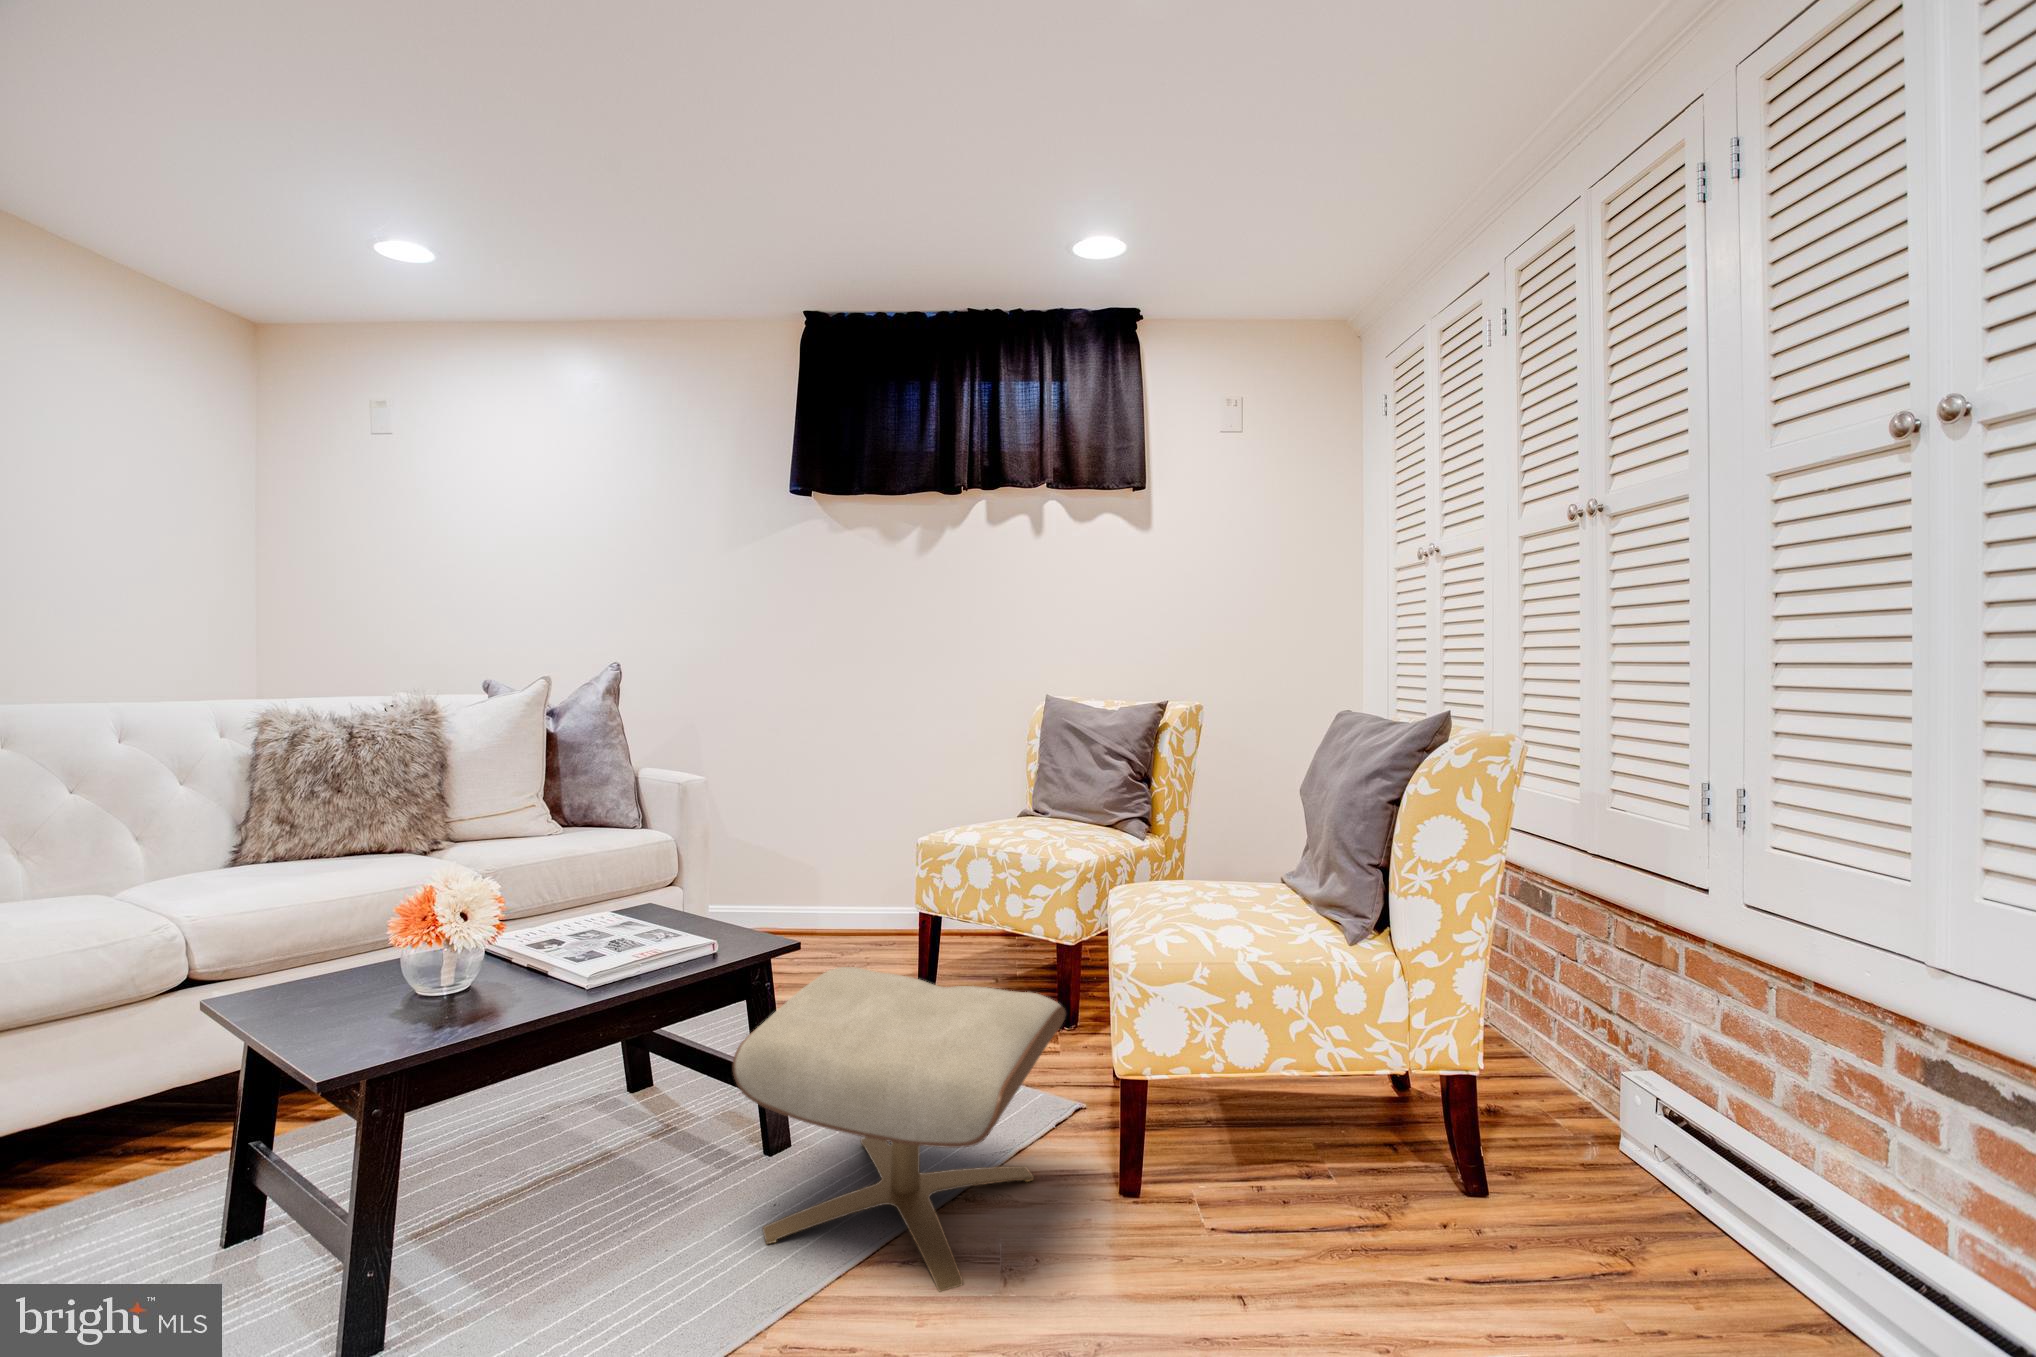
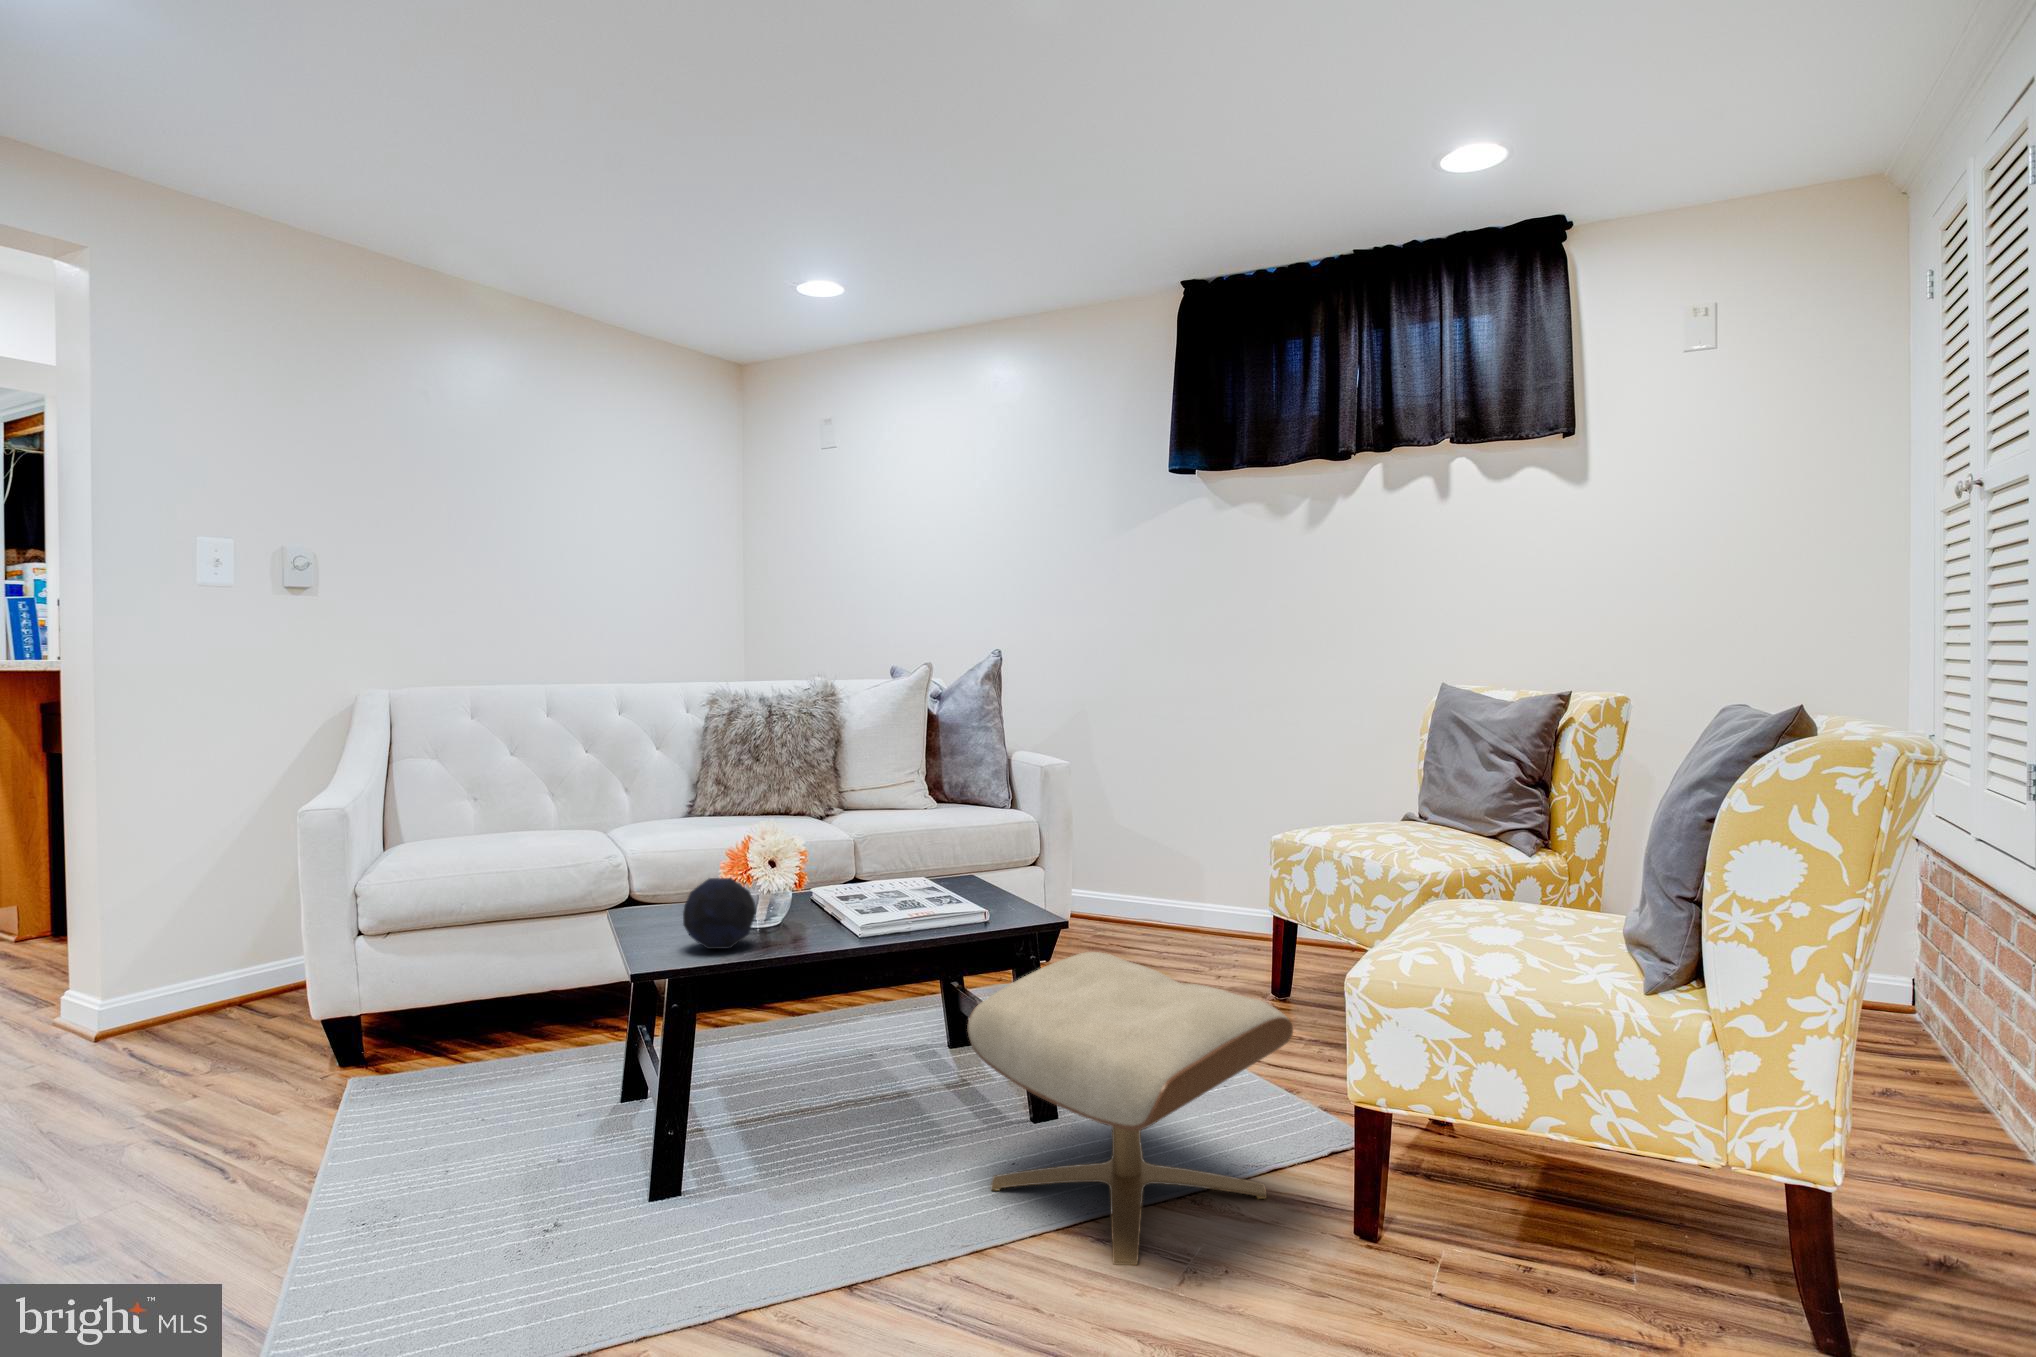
decorative orb: none [340,934,451,1029] -> present [683,878,756,949]

